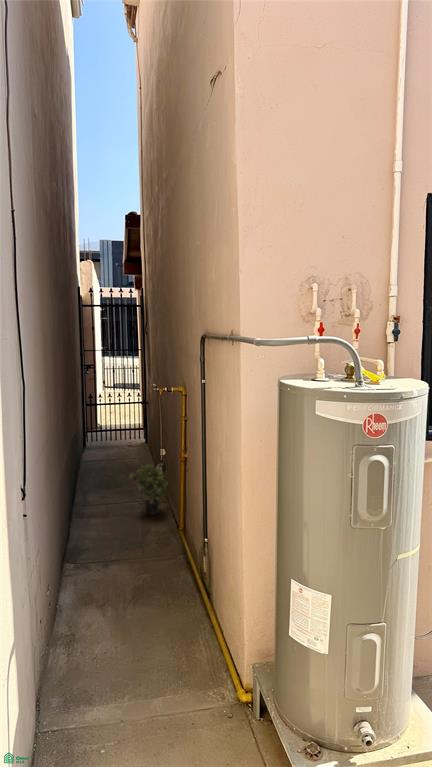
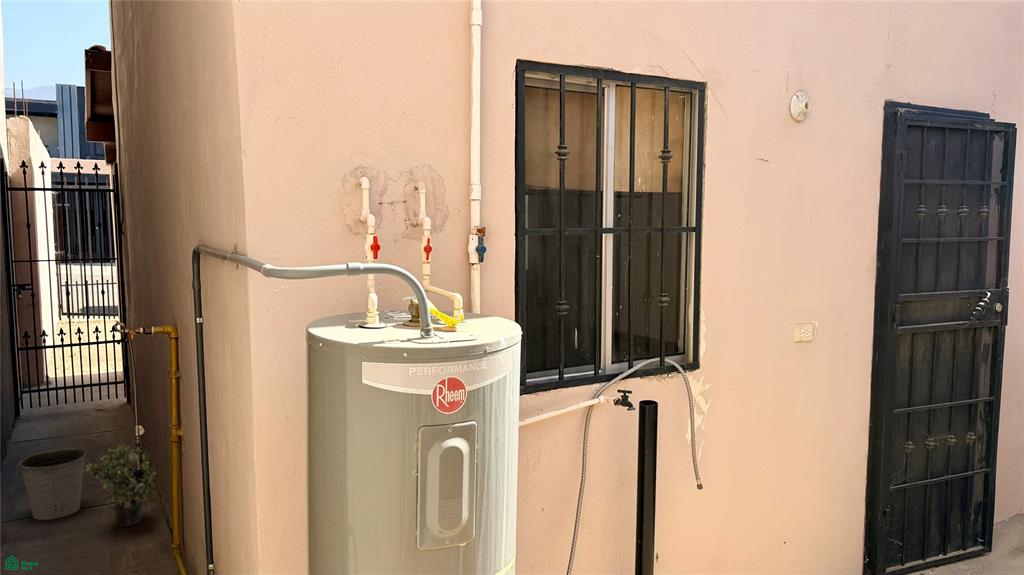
bucket: none [92,464,128,506] -> present [17,449,86,520]

